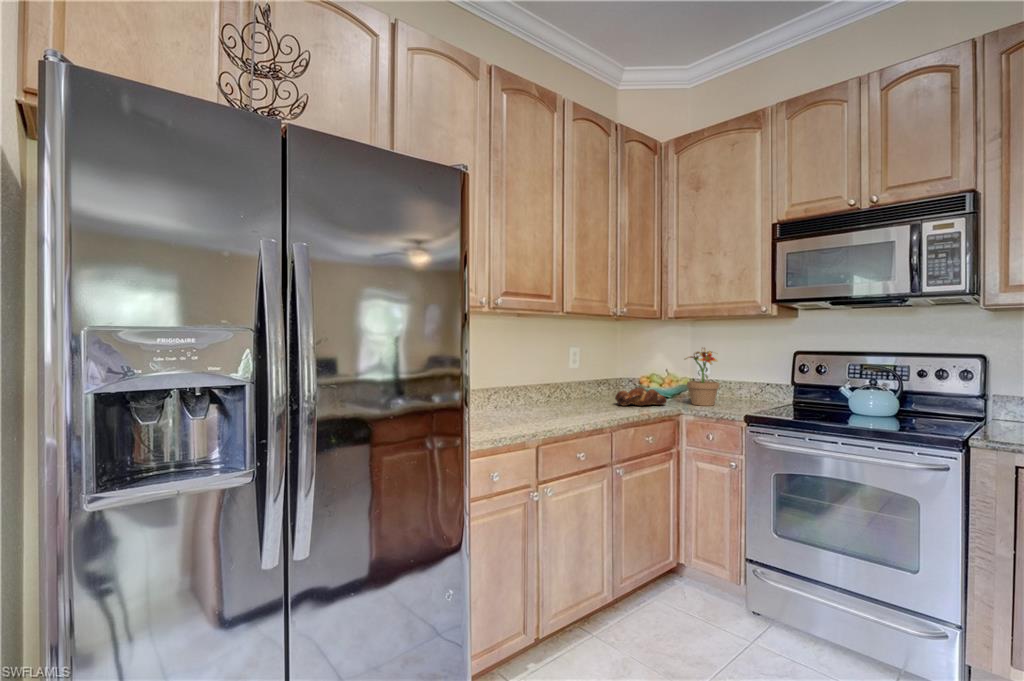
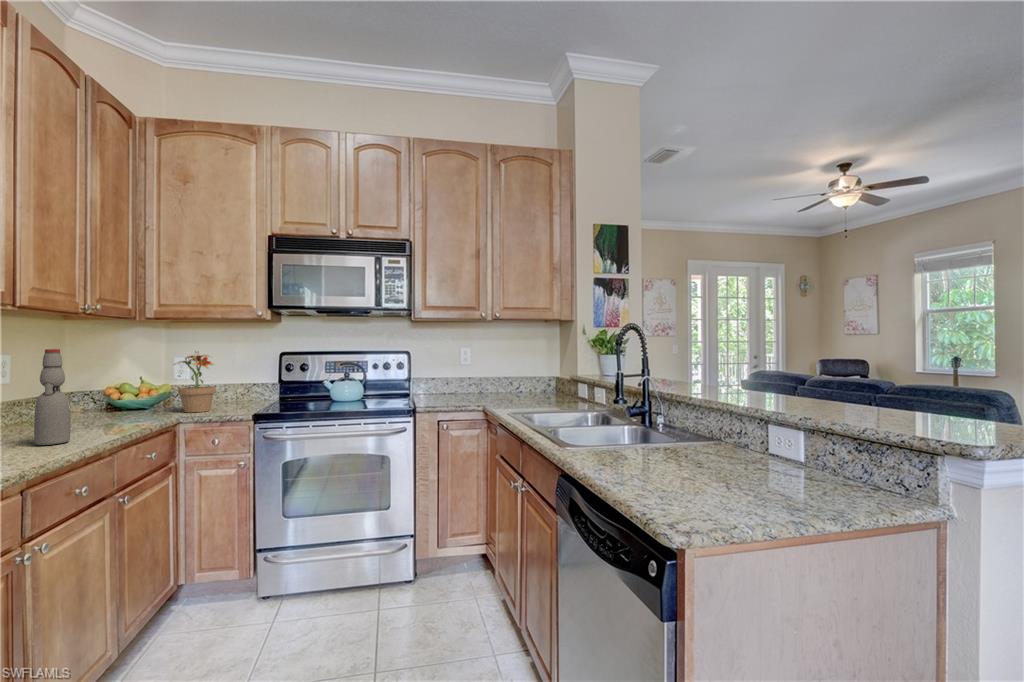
bottle: none [571,344,591,416] -> present [34,349,71,445]
bread loaf: present [615,387,666,406] -> none [83,400,157,425]

